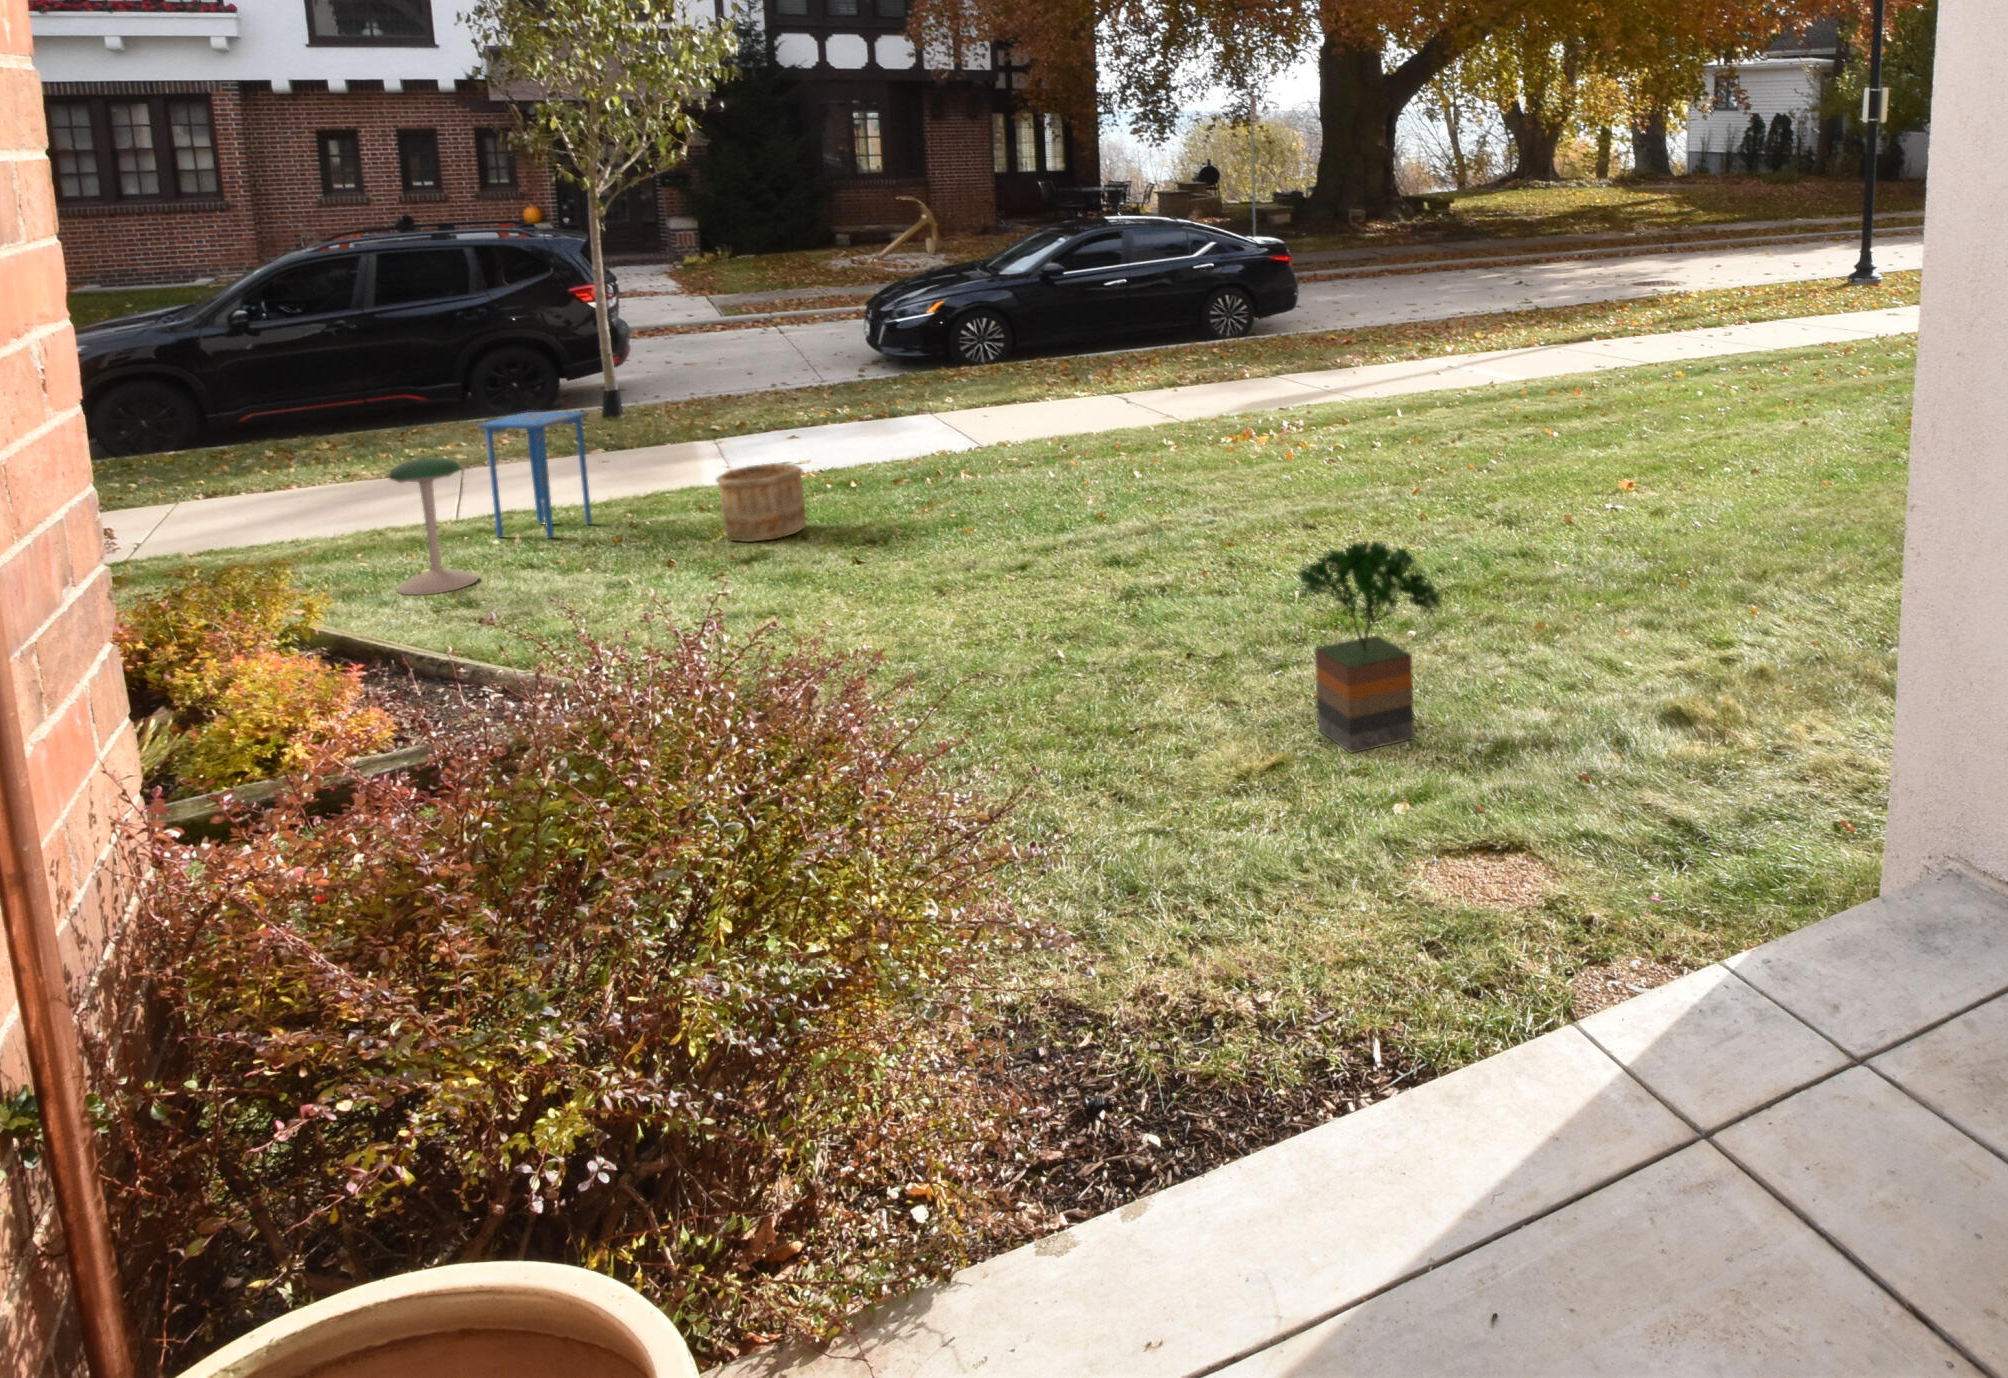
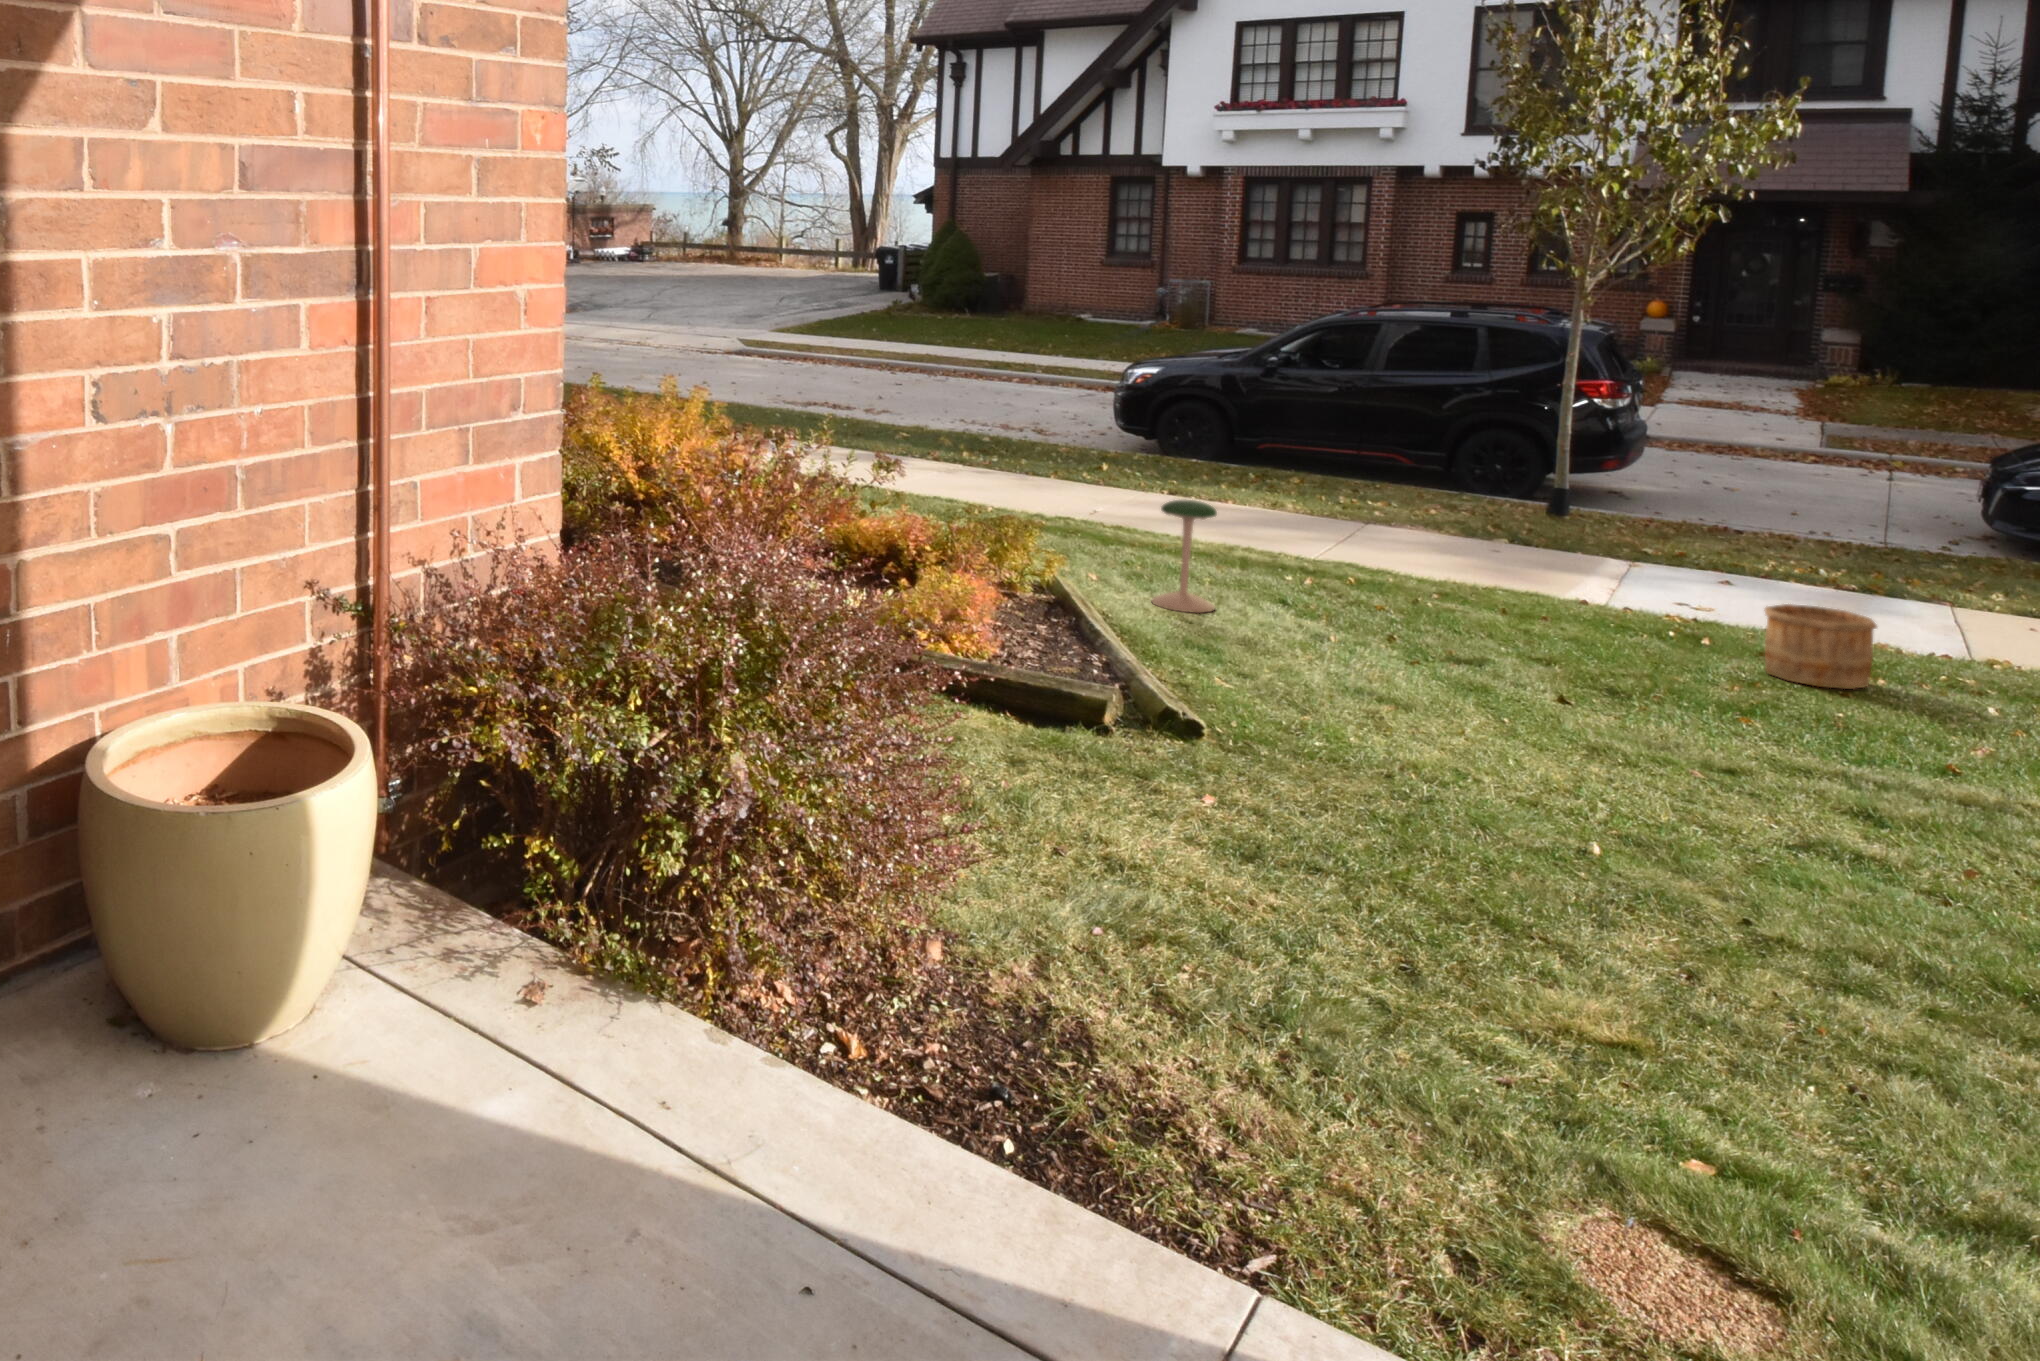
side table: present [477,412,592,539] -> none [1275,486,1377,600]
wooden bucket: present [716,463,806,542] -> present [1764,604,1877,689]
potted tree: present [1297,541,1442,753] -> none [1745,837,1983,1144]

